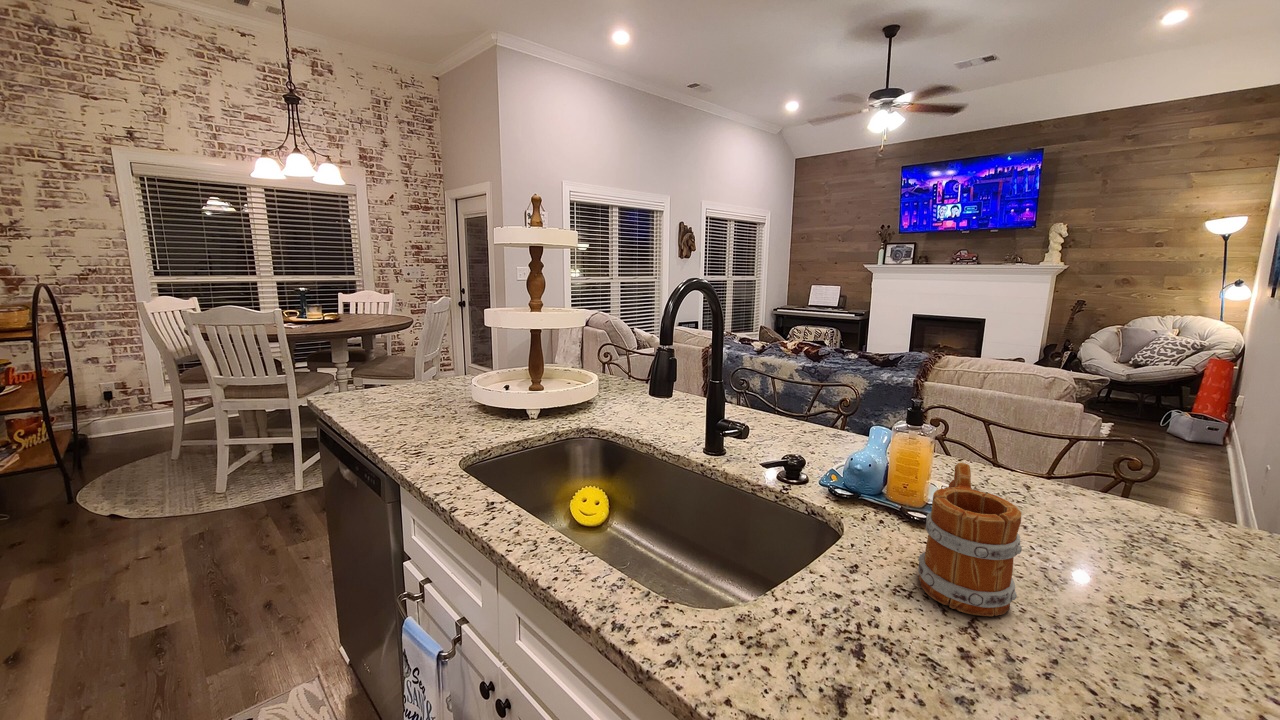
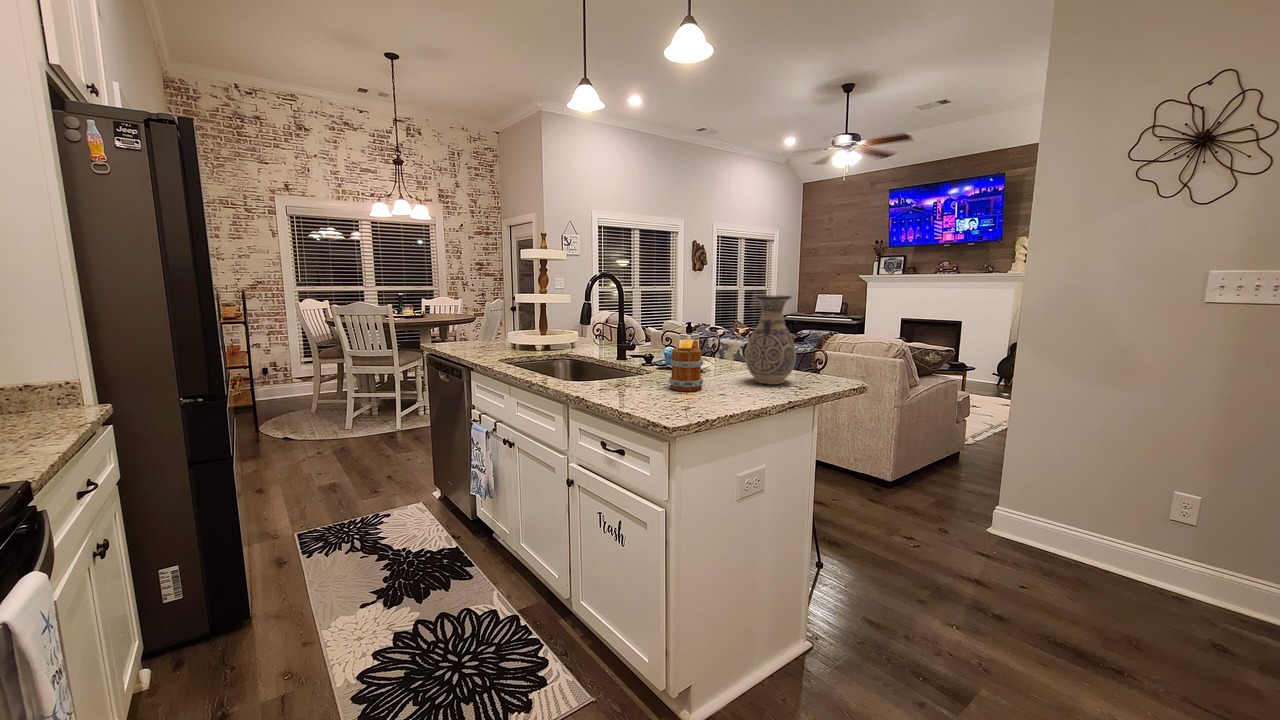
vase: none [1035,349,1189,558] -> present [745,295,796,384]

